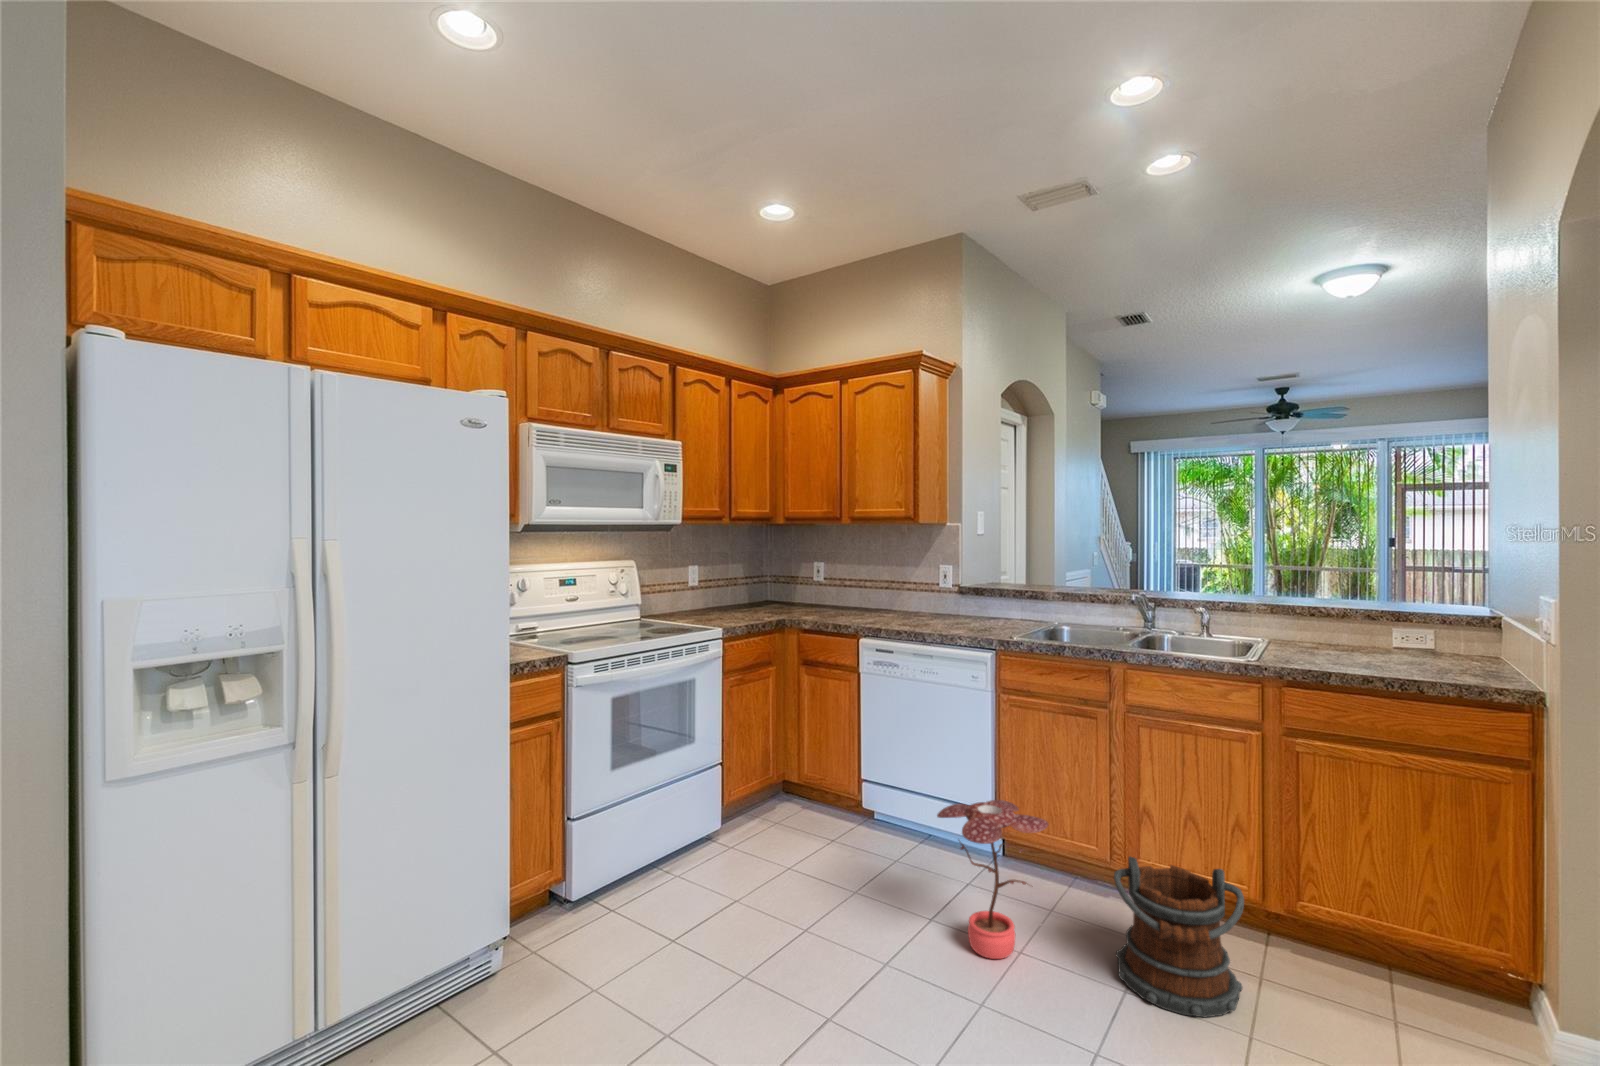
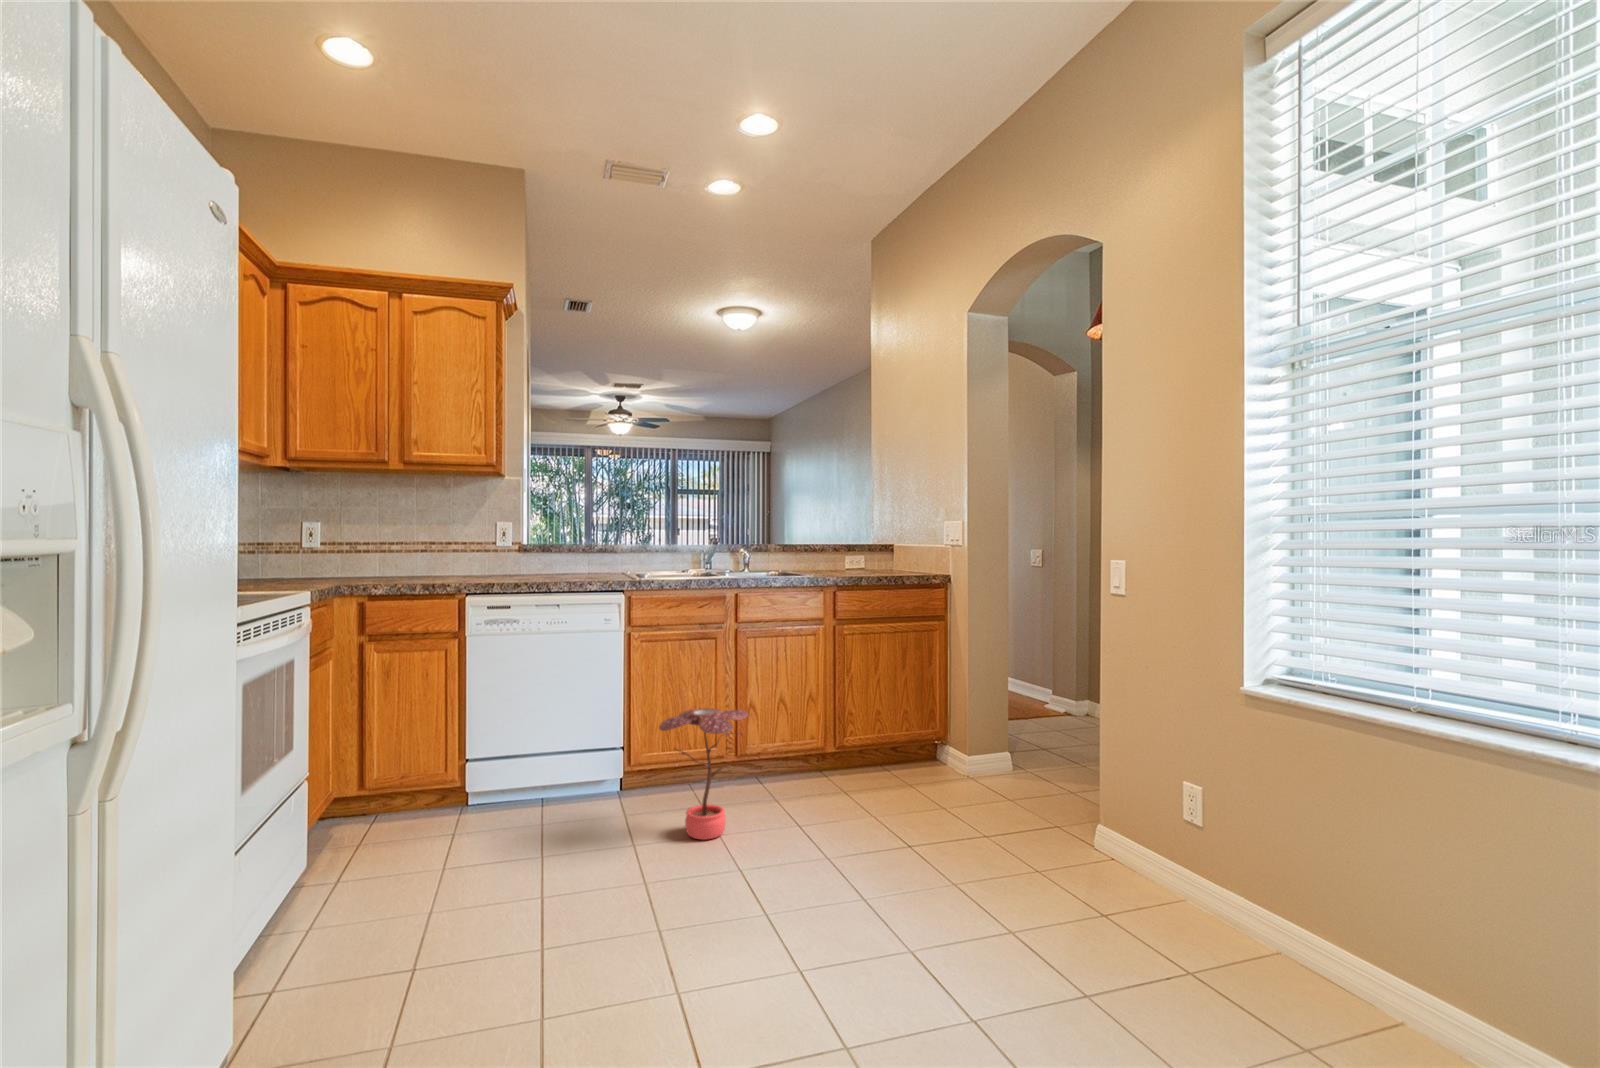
bucket: present [1114,857,1244,1017] -> none [776,714,858,817]

